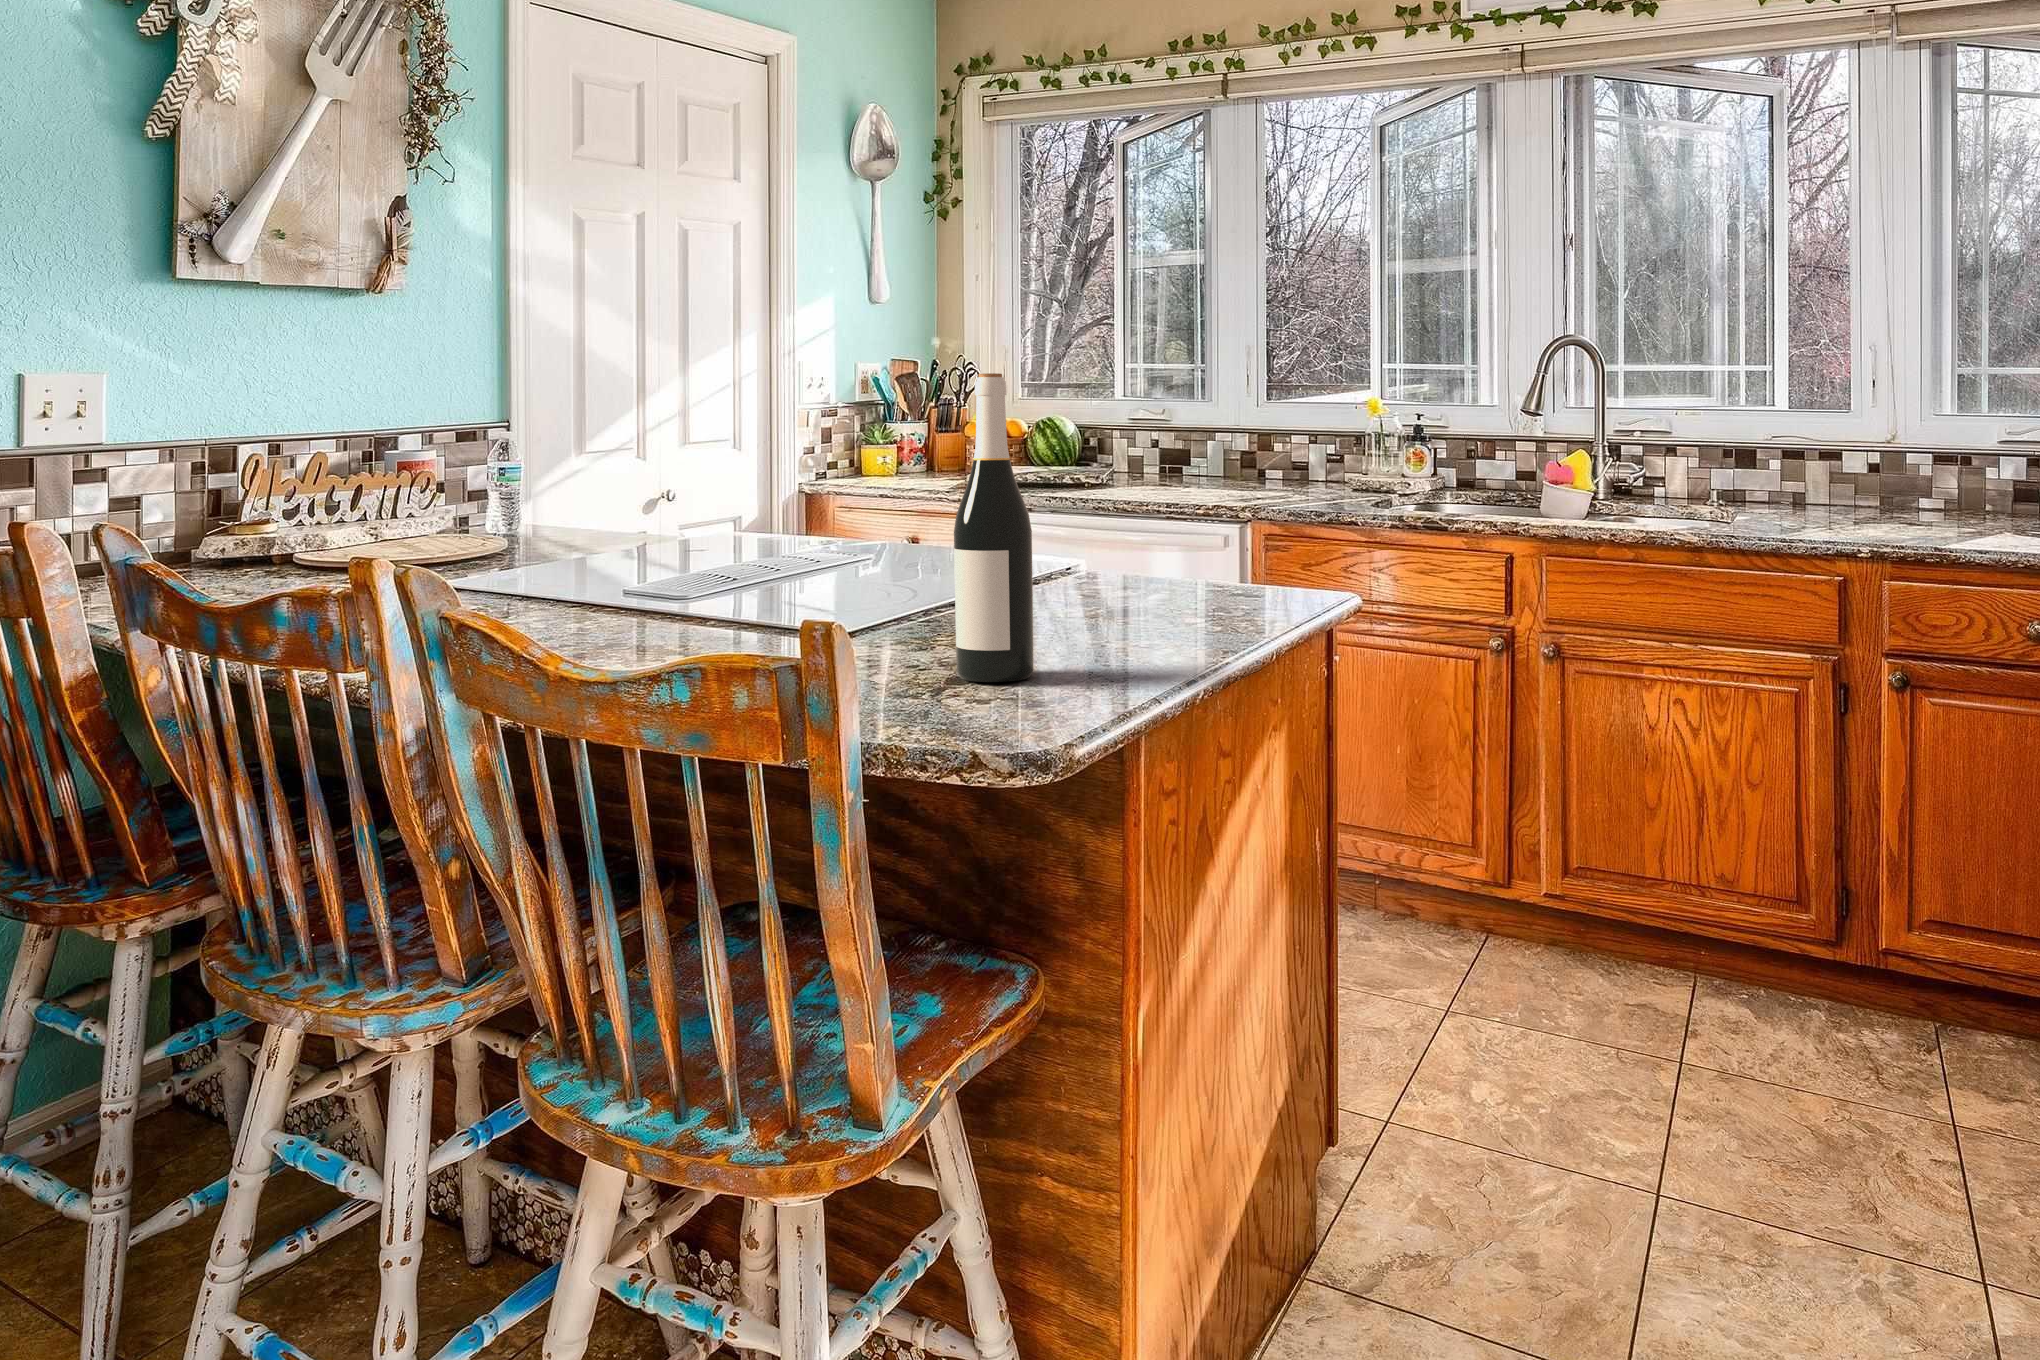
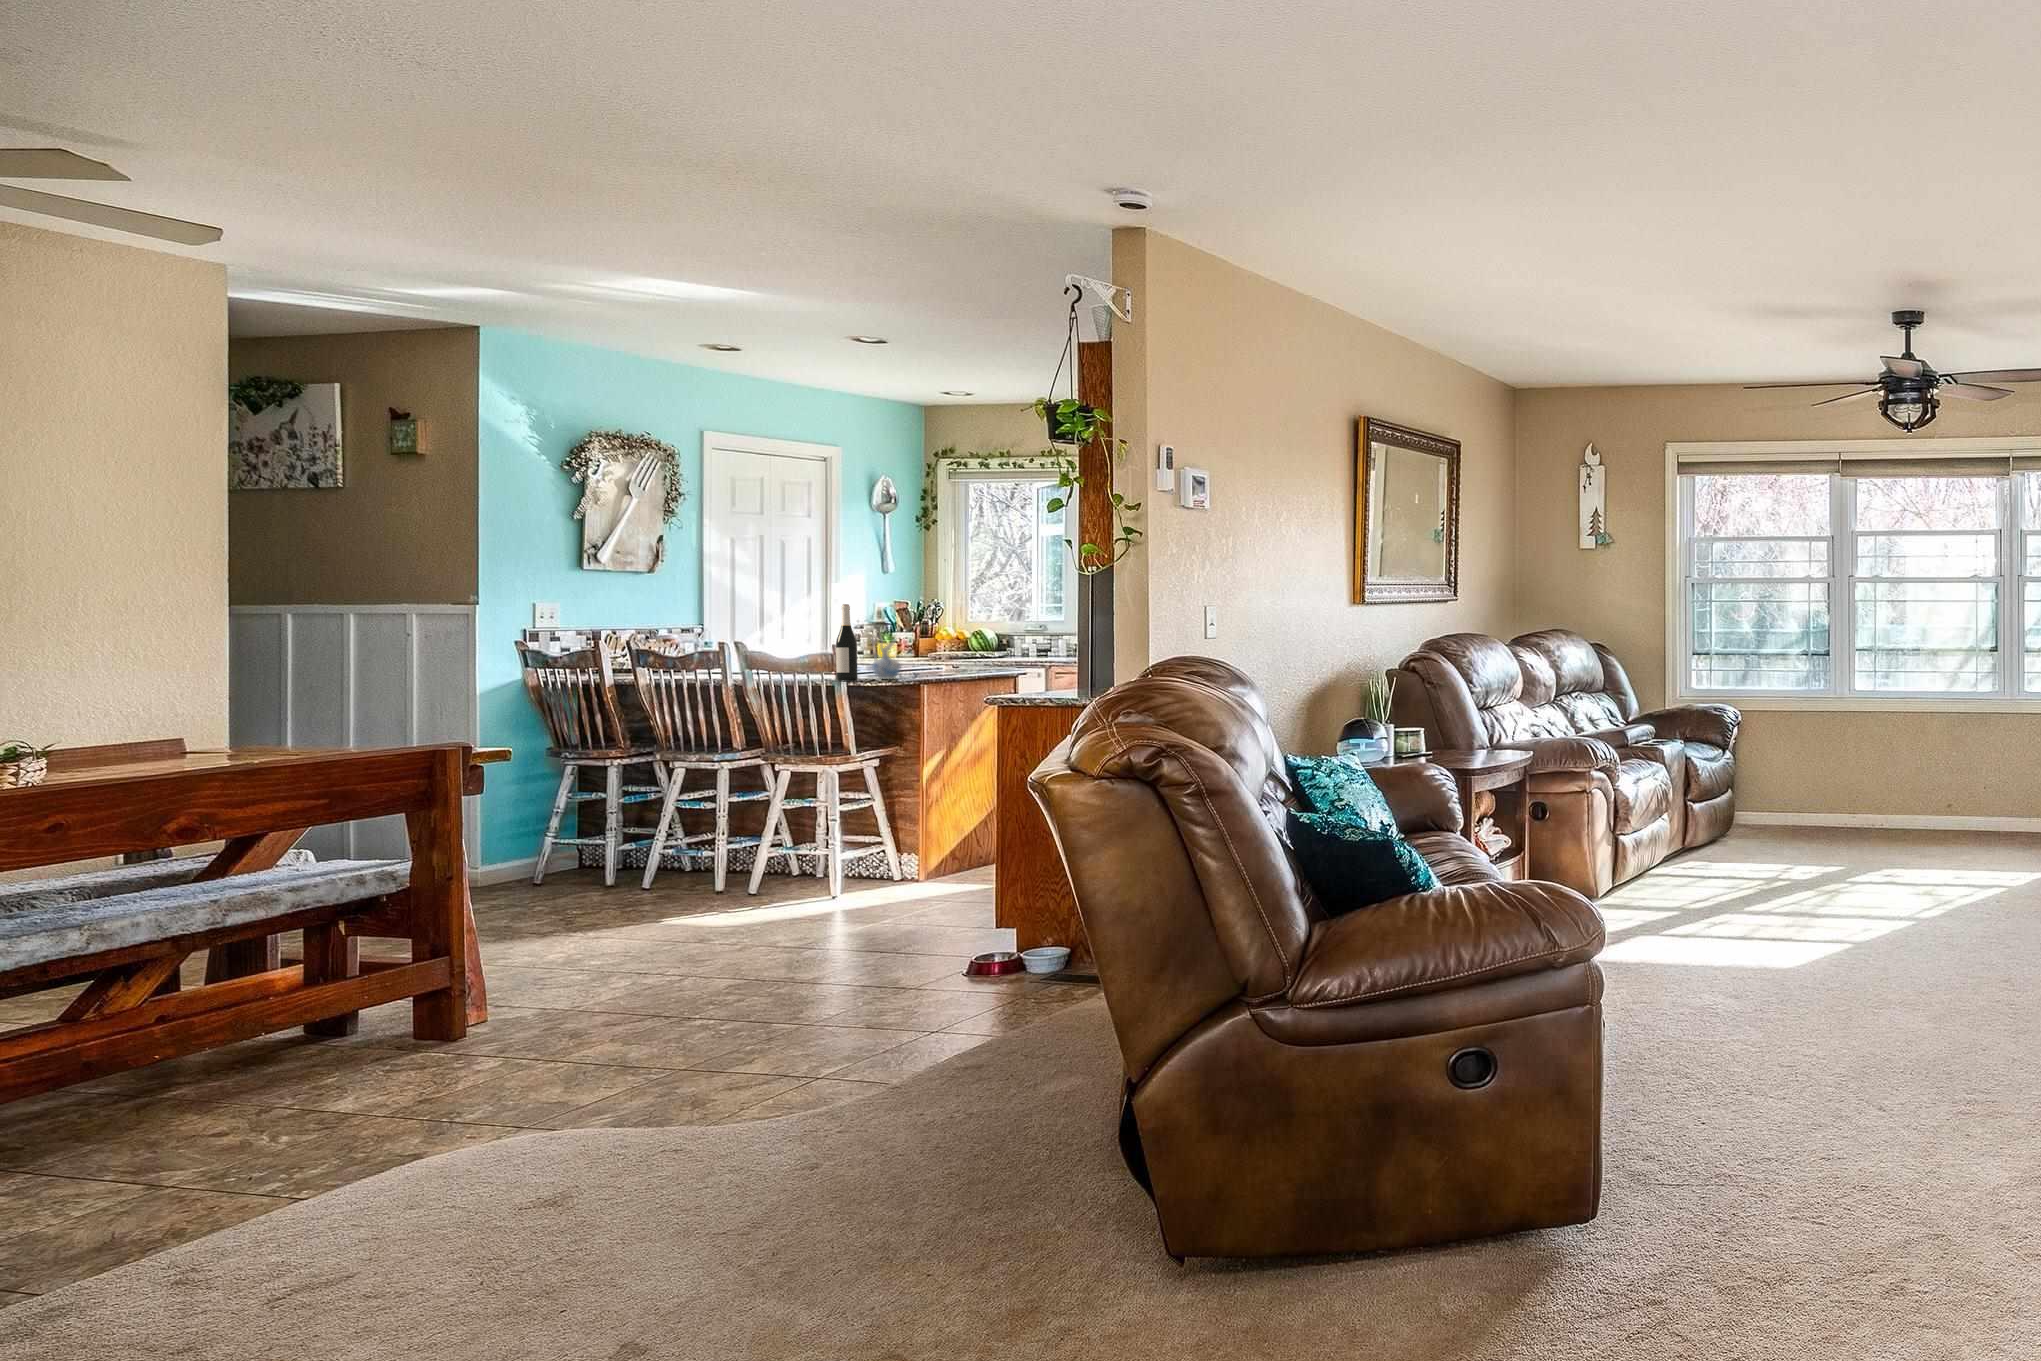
ceramic pitcher: none [1058,485,1156,651] -> present [872,639,900,679]

